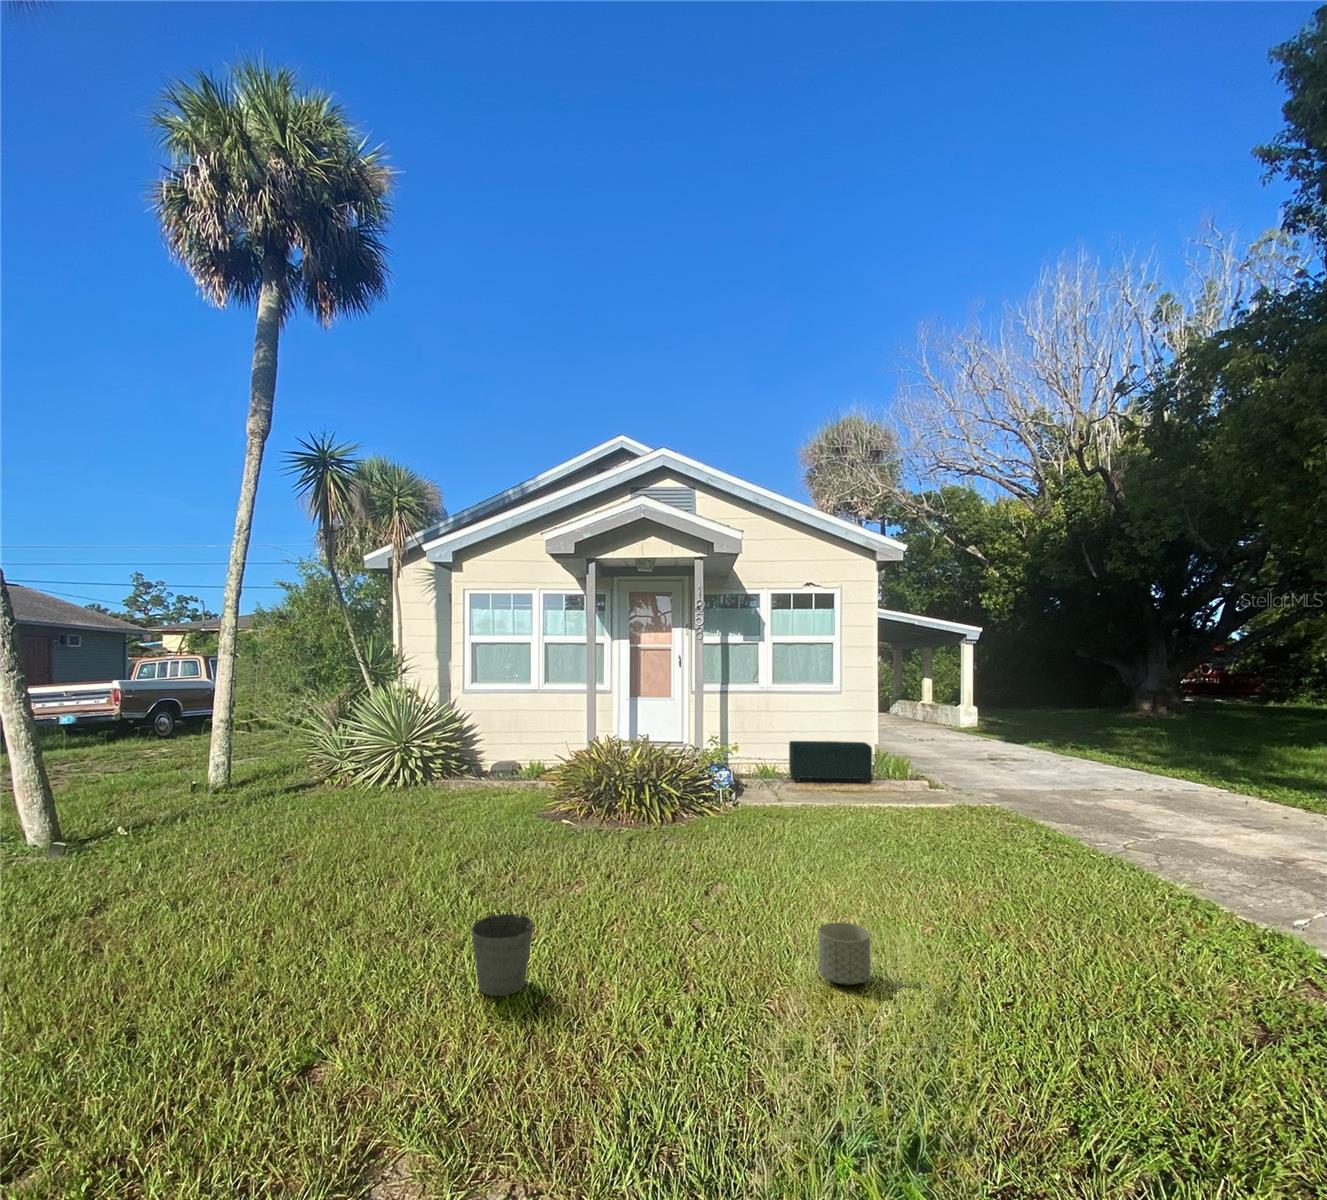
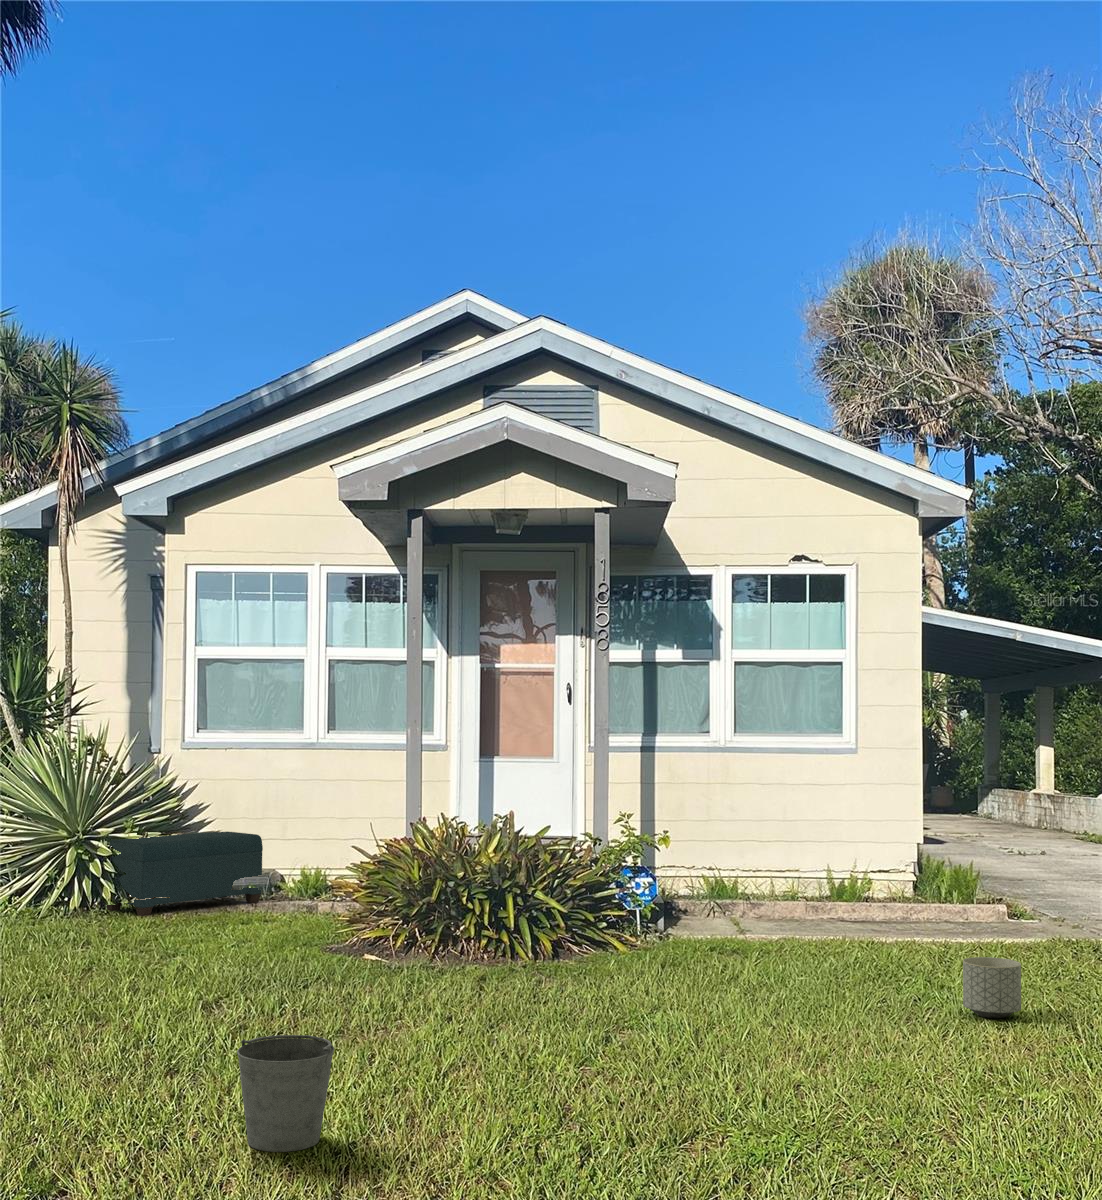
bench: present [789,741,872,784] -> present [107,832,263,916]
planter: present [819,922,870,985] -> present [963,957,1021,1018]

